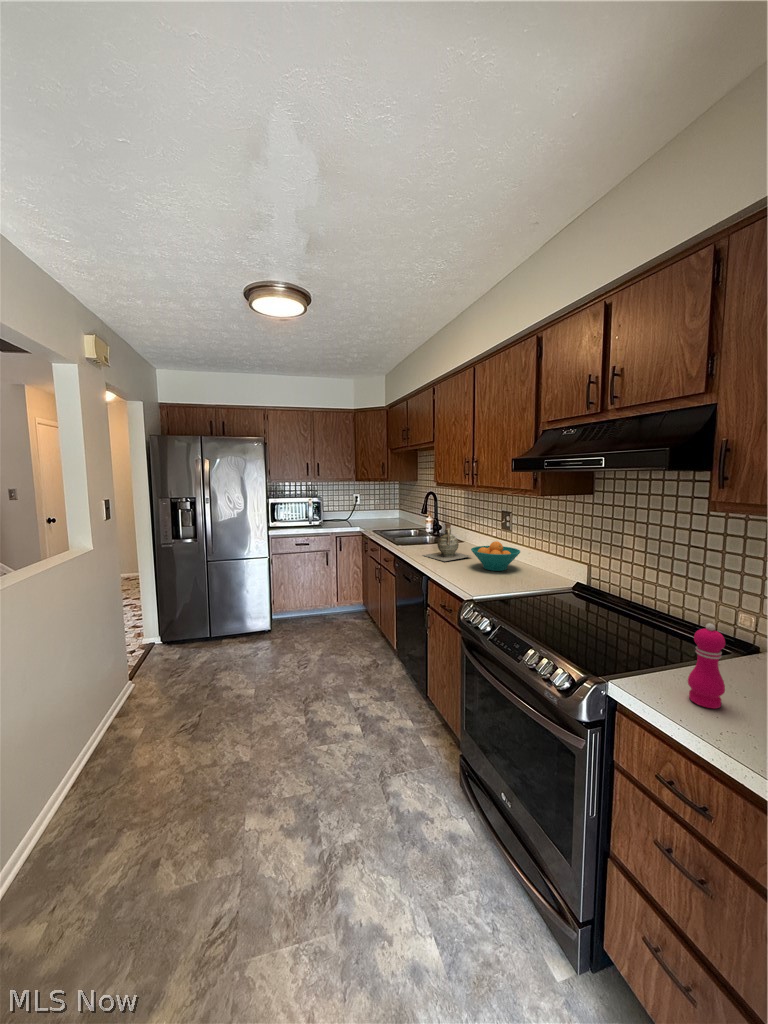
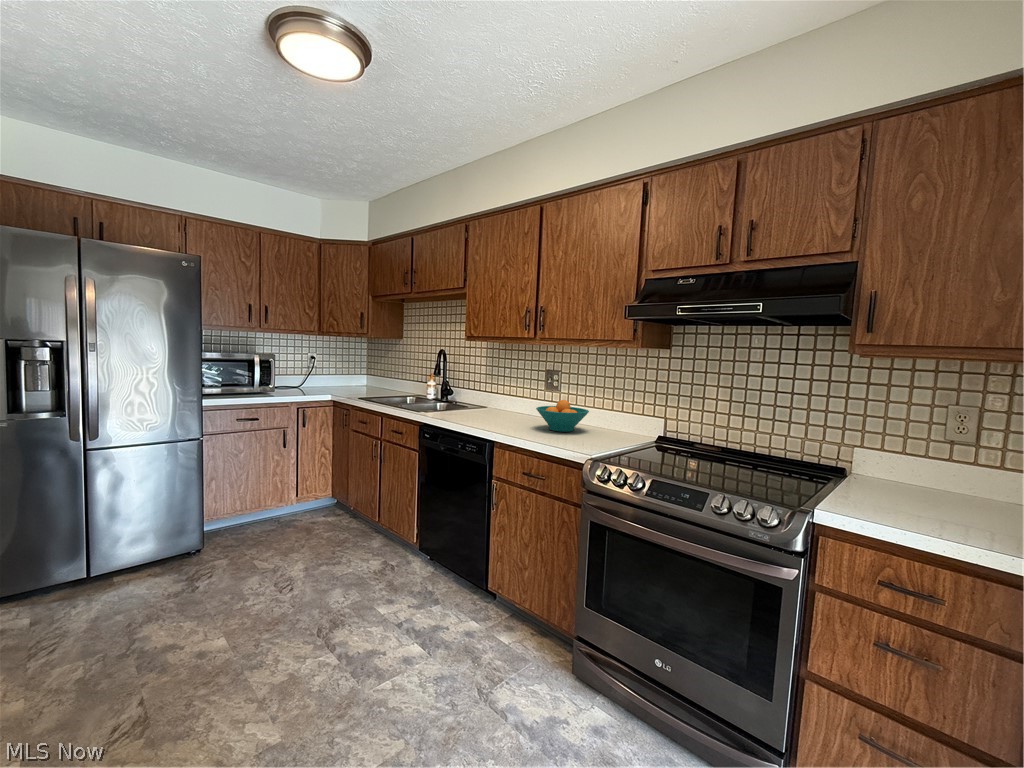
ceramic jug: present [423,523,471,561] -> none [464,382,522,426]
pepper mill: present [688,623,725,709] -> none [864,444,897,515]

